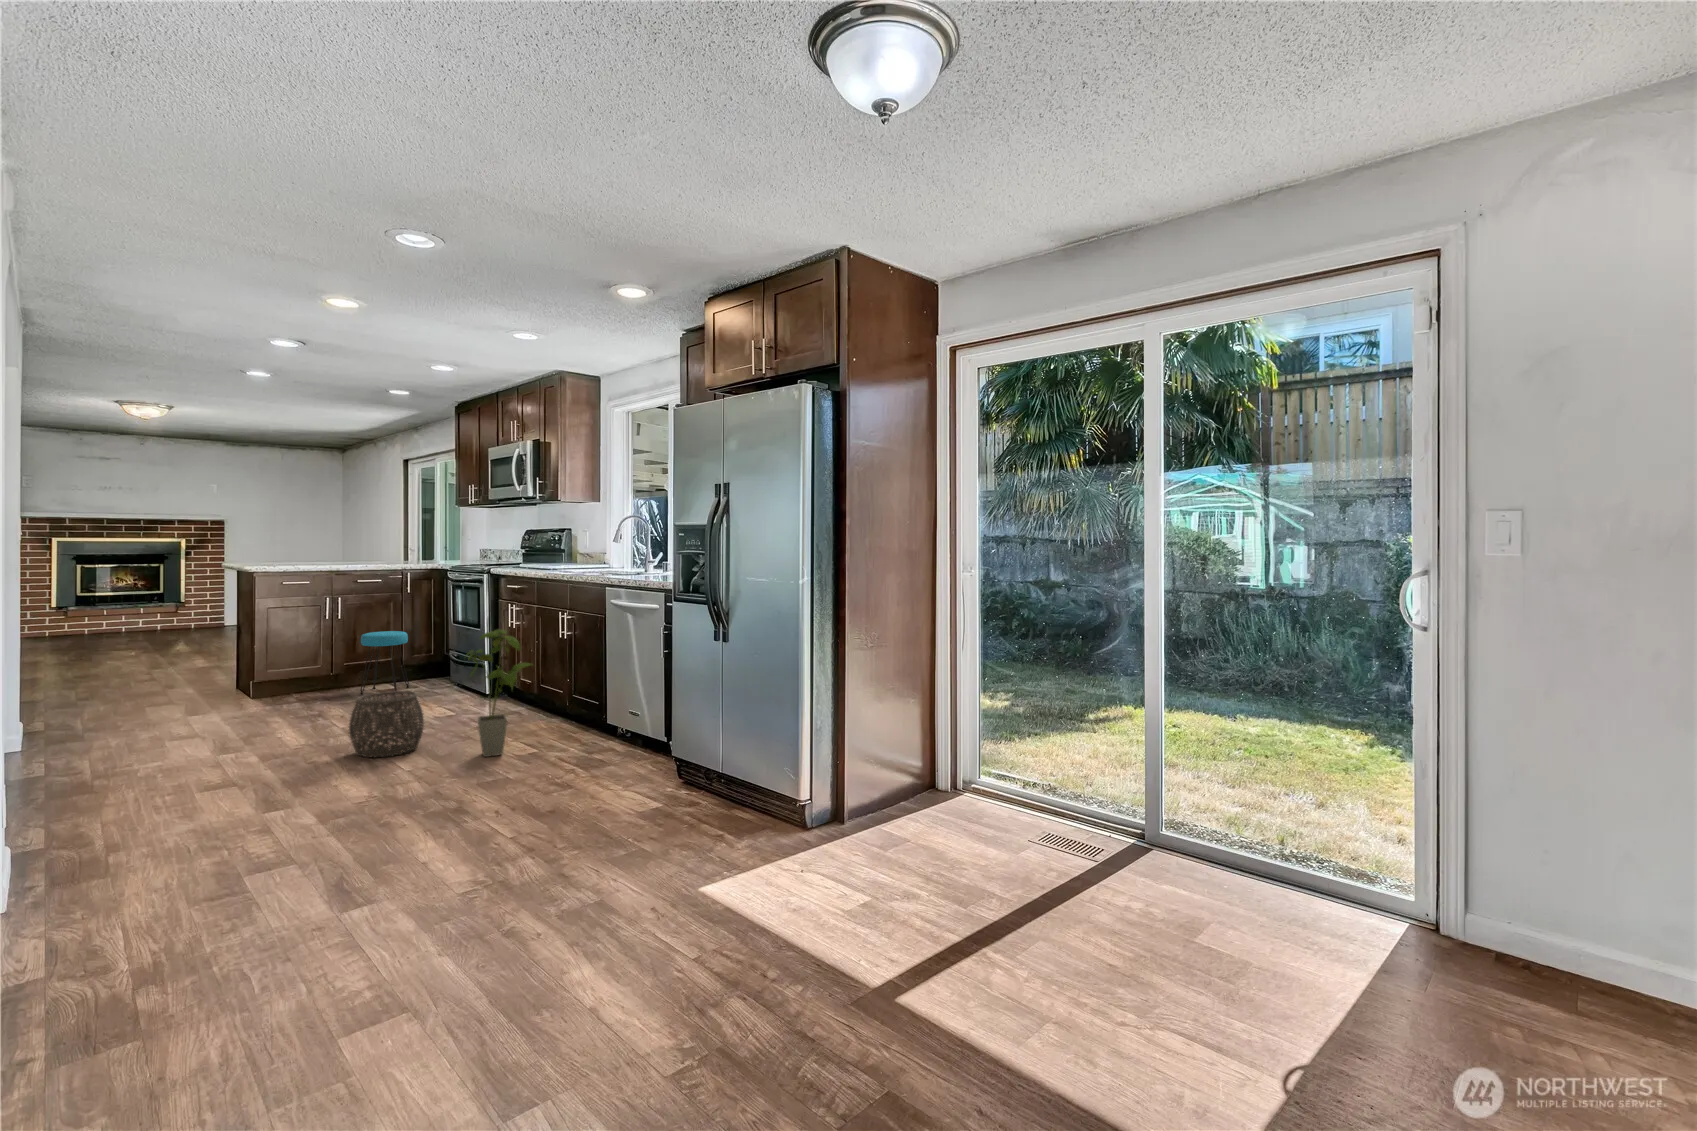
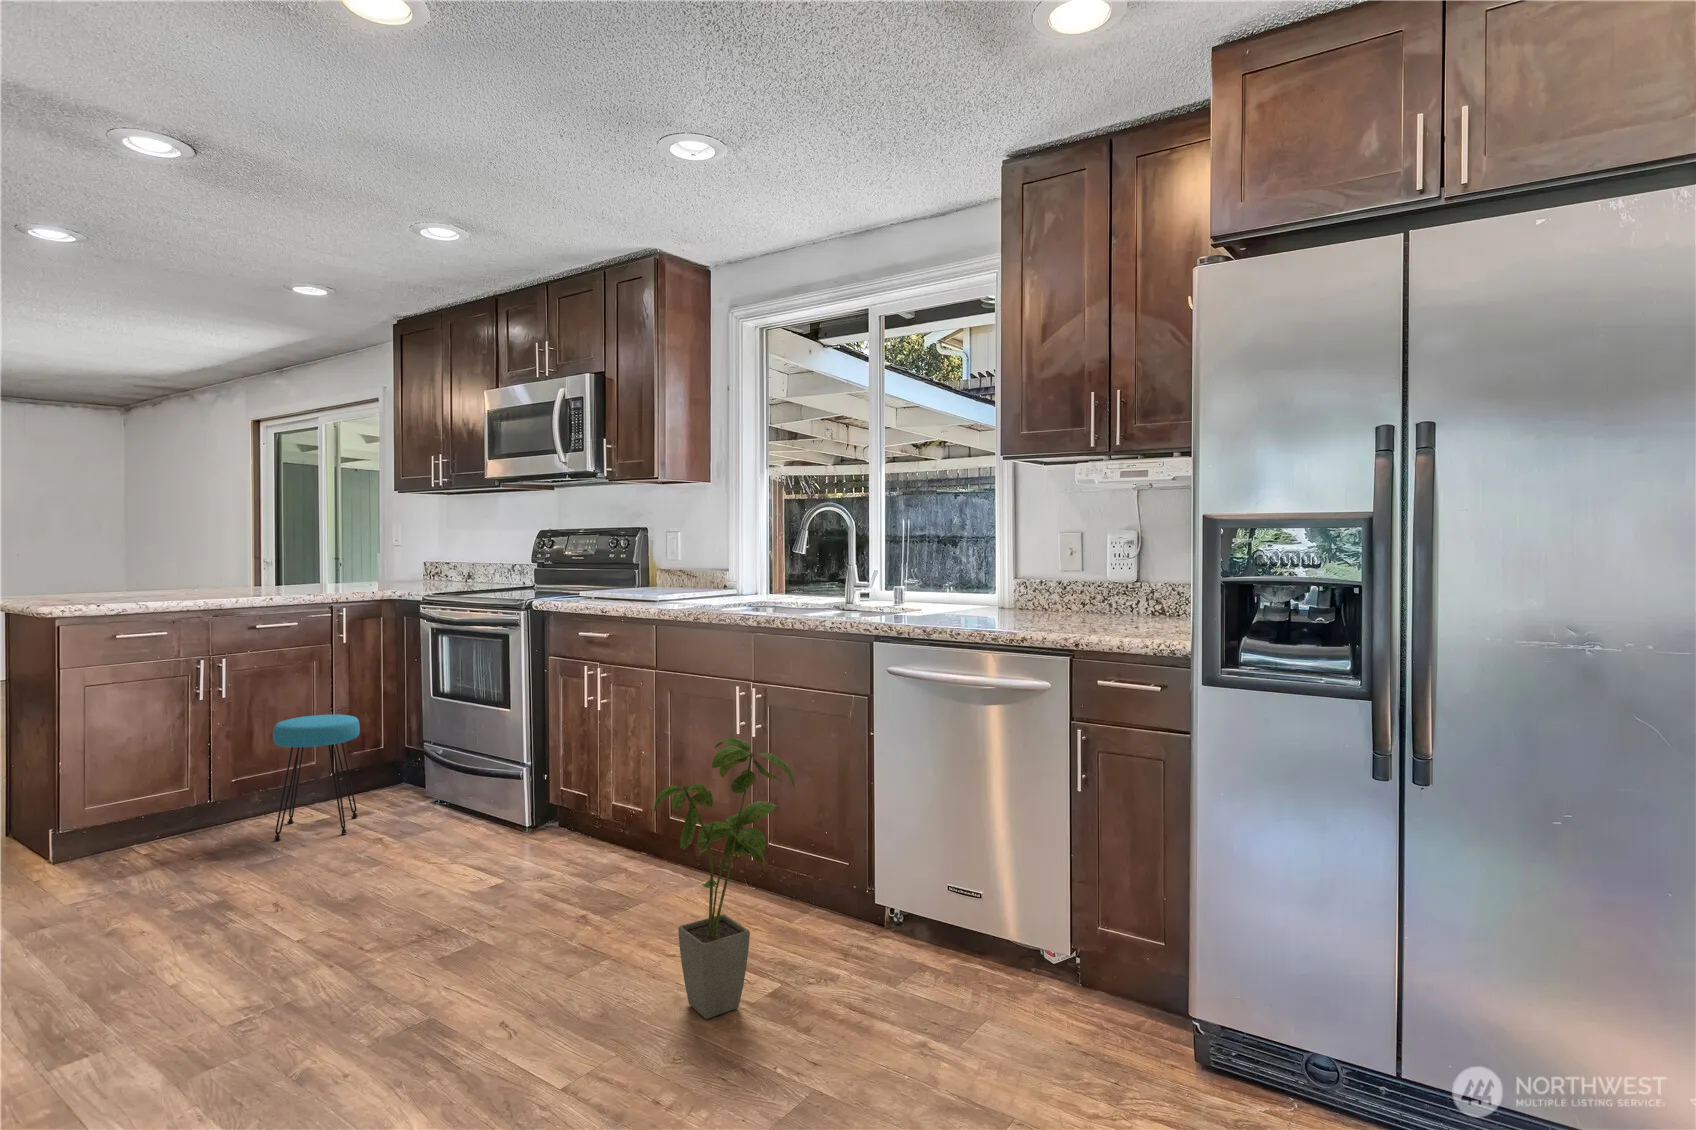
woven basket: present [349,691,424,758] -> none [389,873,549,1046]

